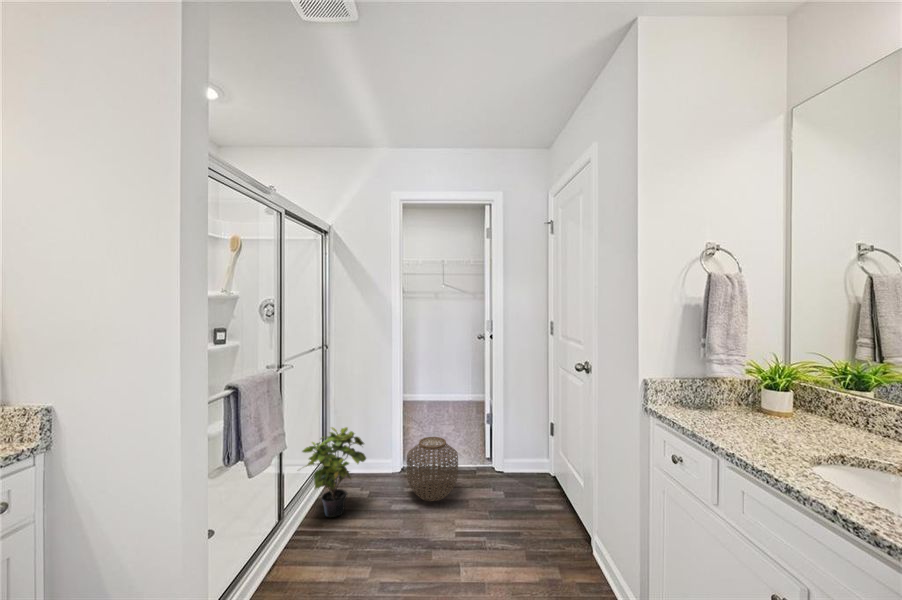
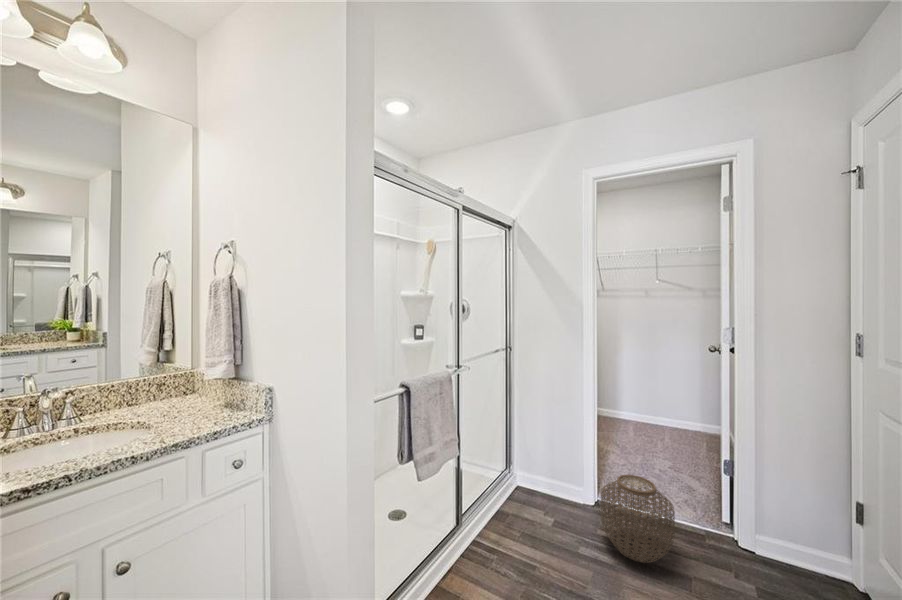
potted plant: present [302,427,366,517] -> none [477,438,551,538]

